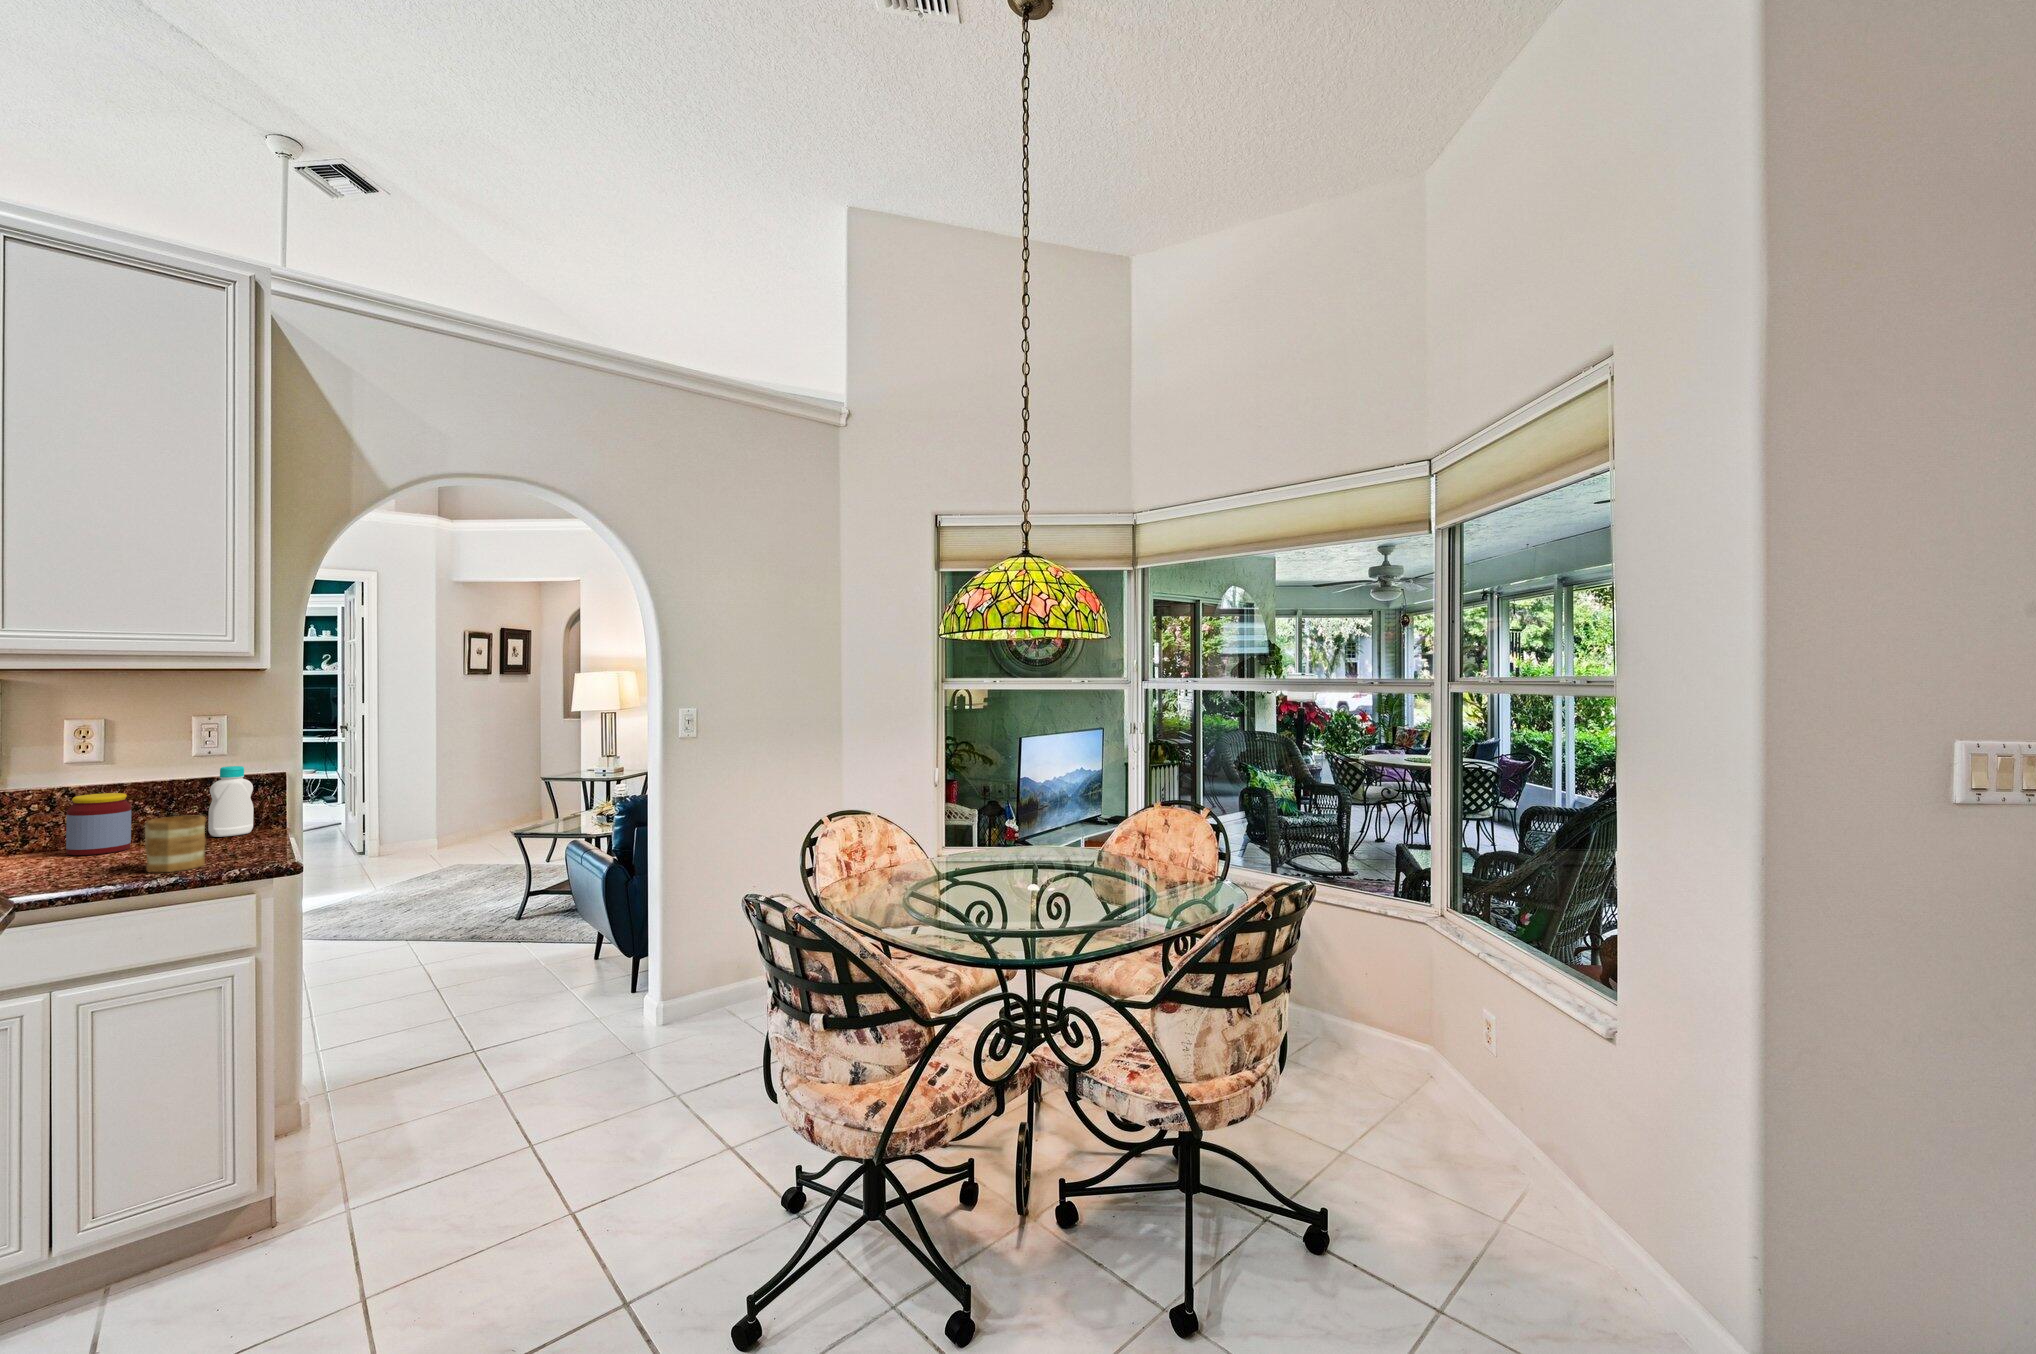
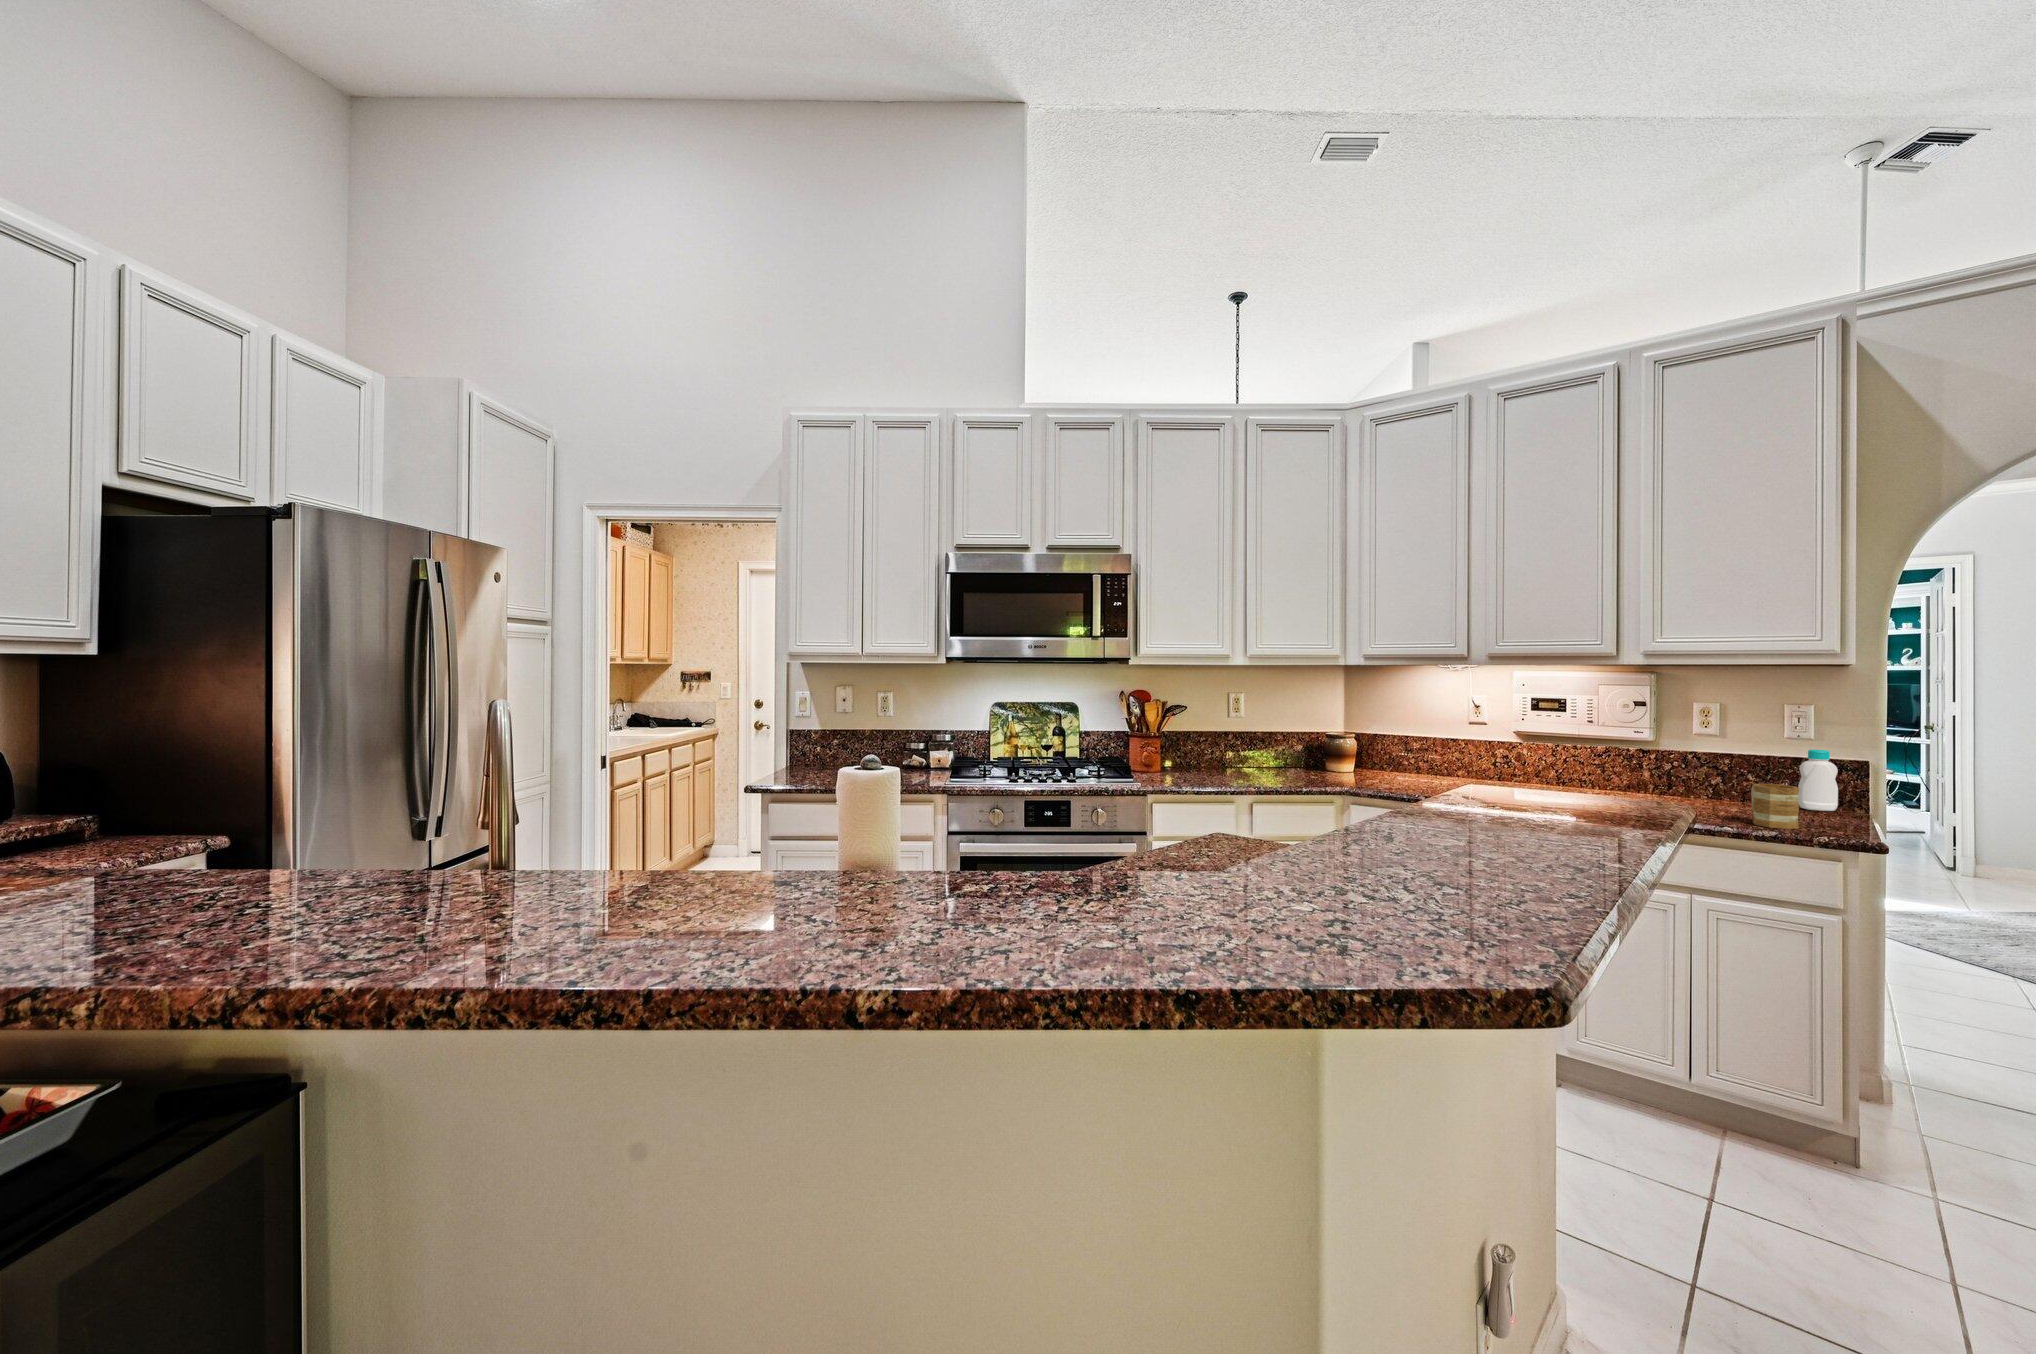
jar: present [66,793,131,855] -> none [1695,760,1739,806]

